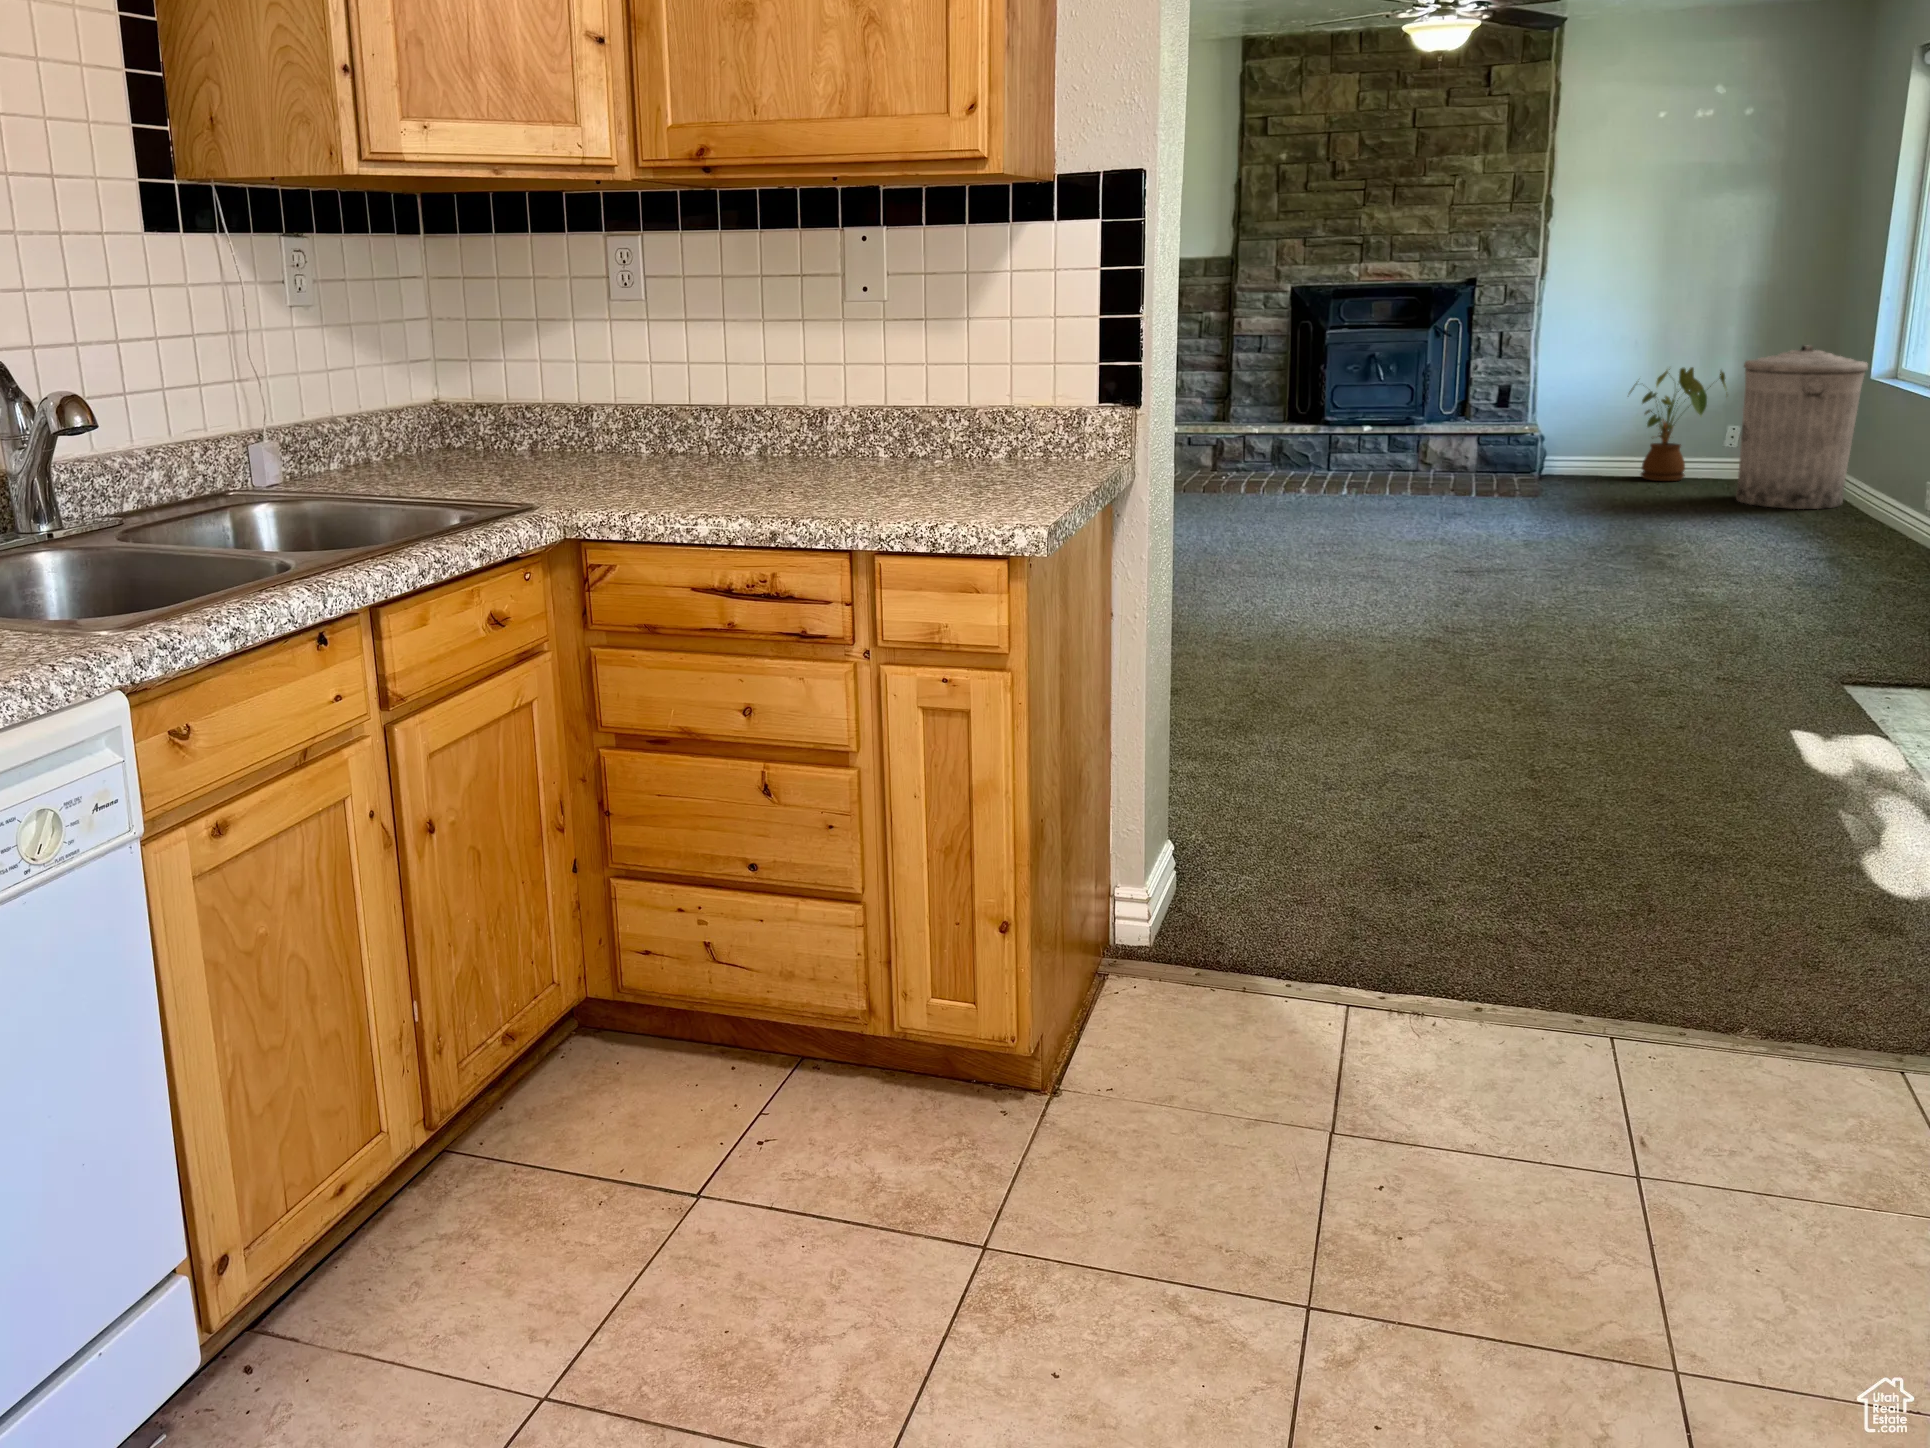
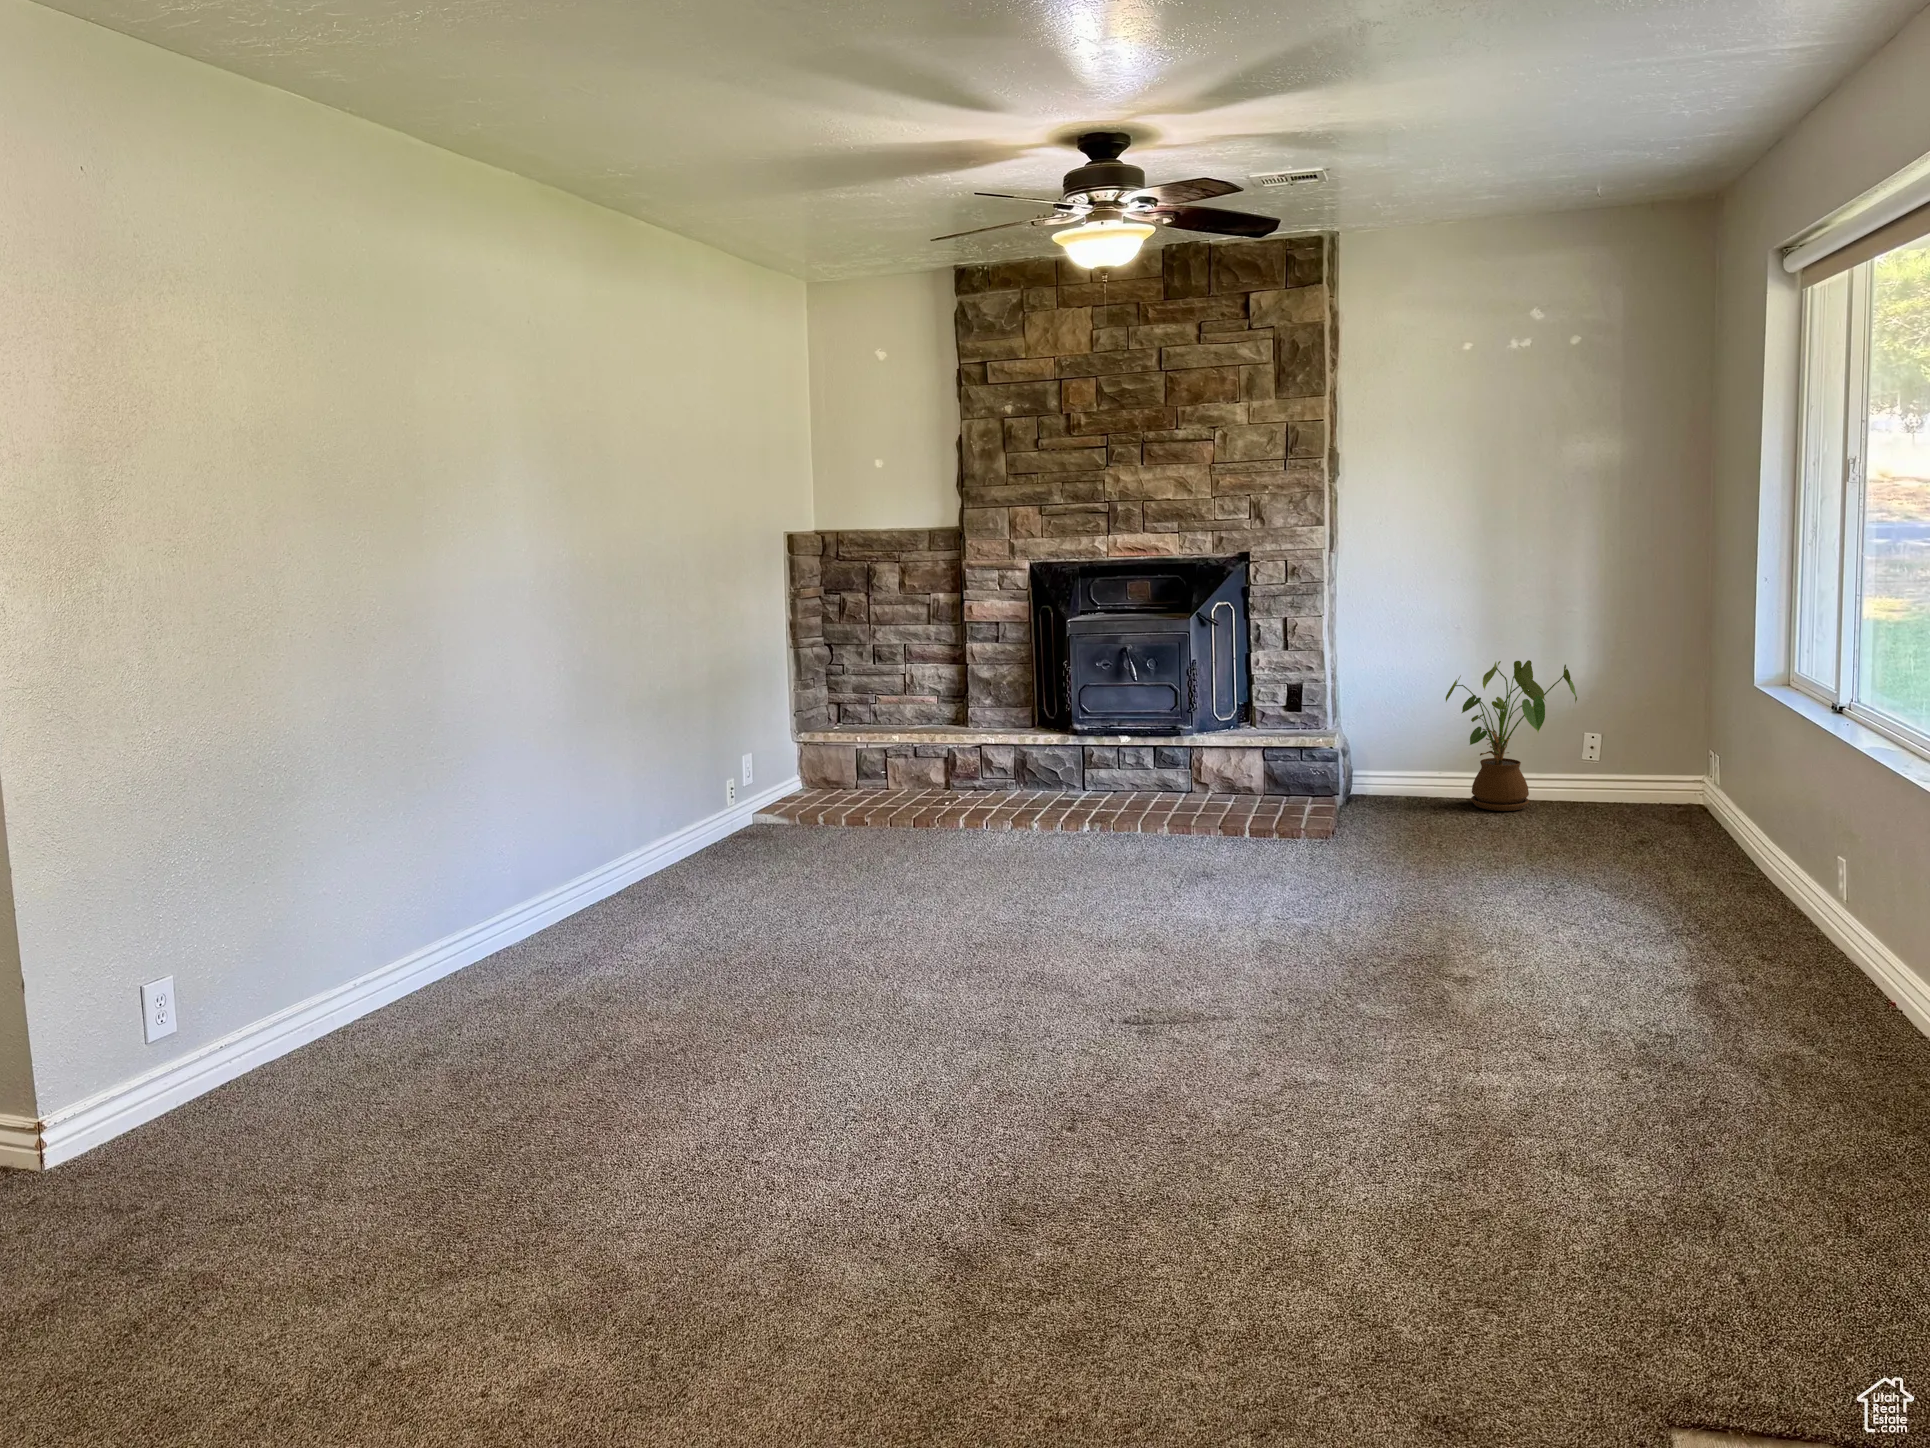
trash can: present [1736,345,1868,509] -> none [1582,646,1755,877]

